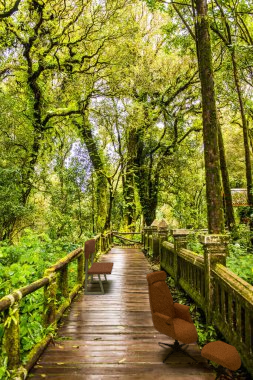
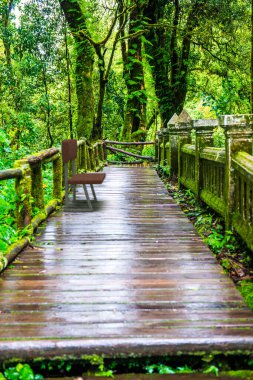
lounge chair: present [146,271,241,380] -> none [145,161,246,265]

